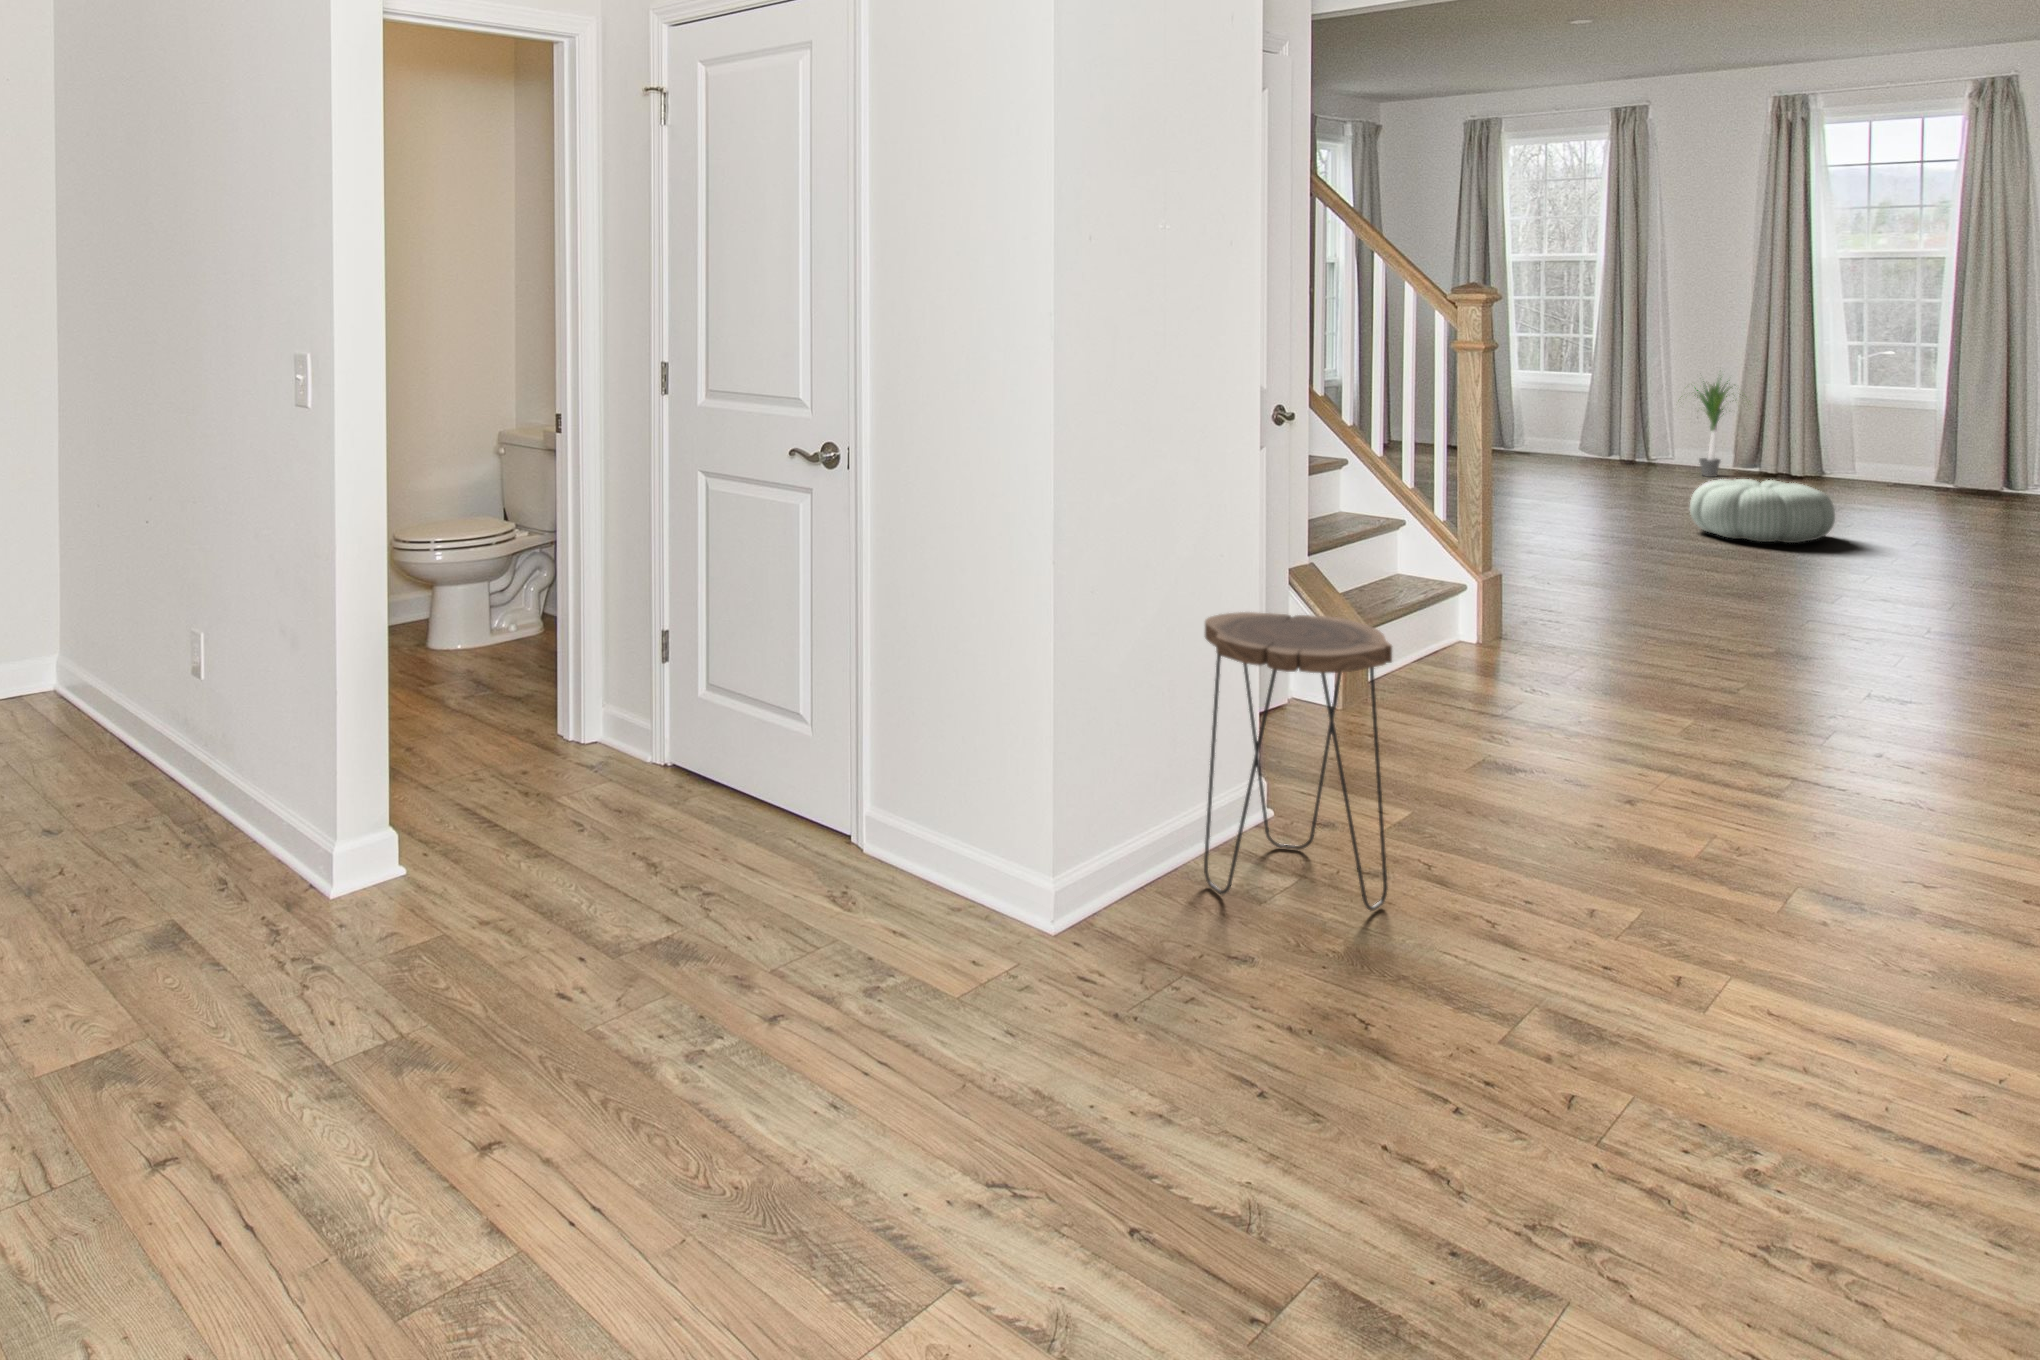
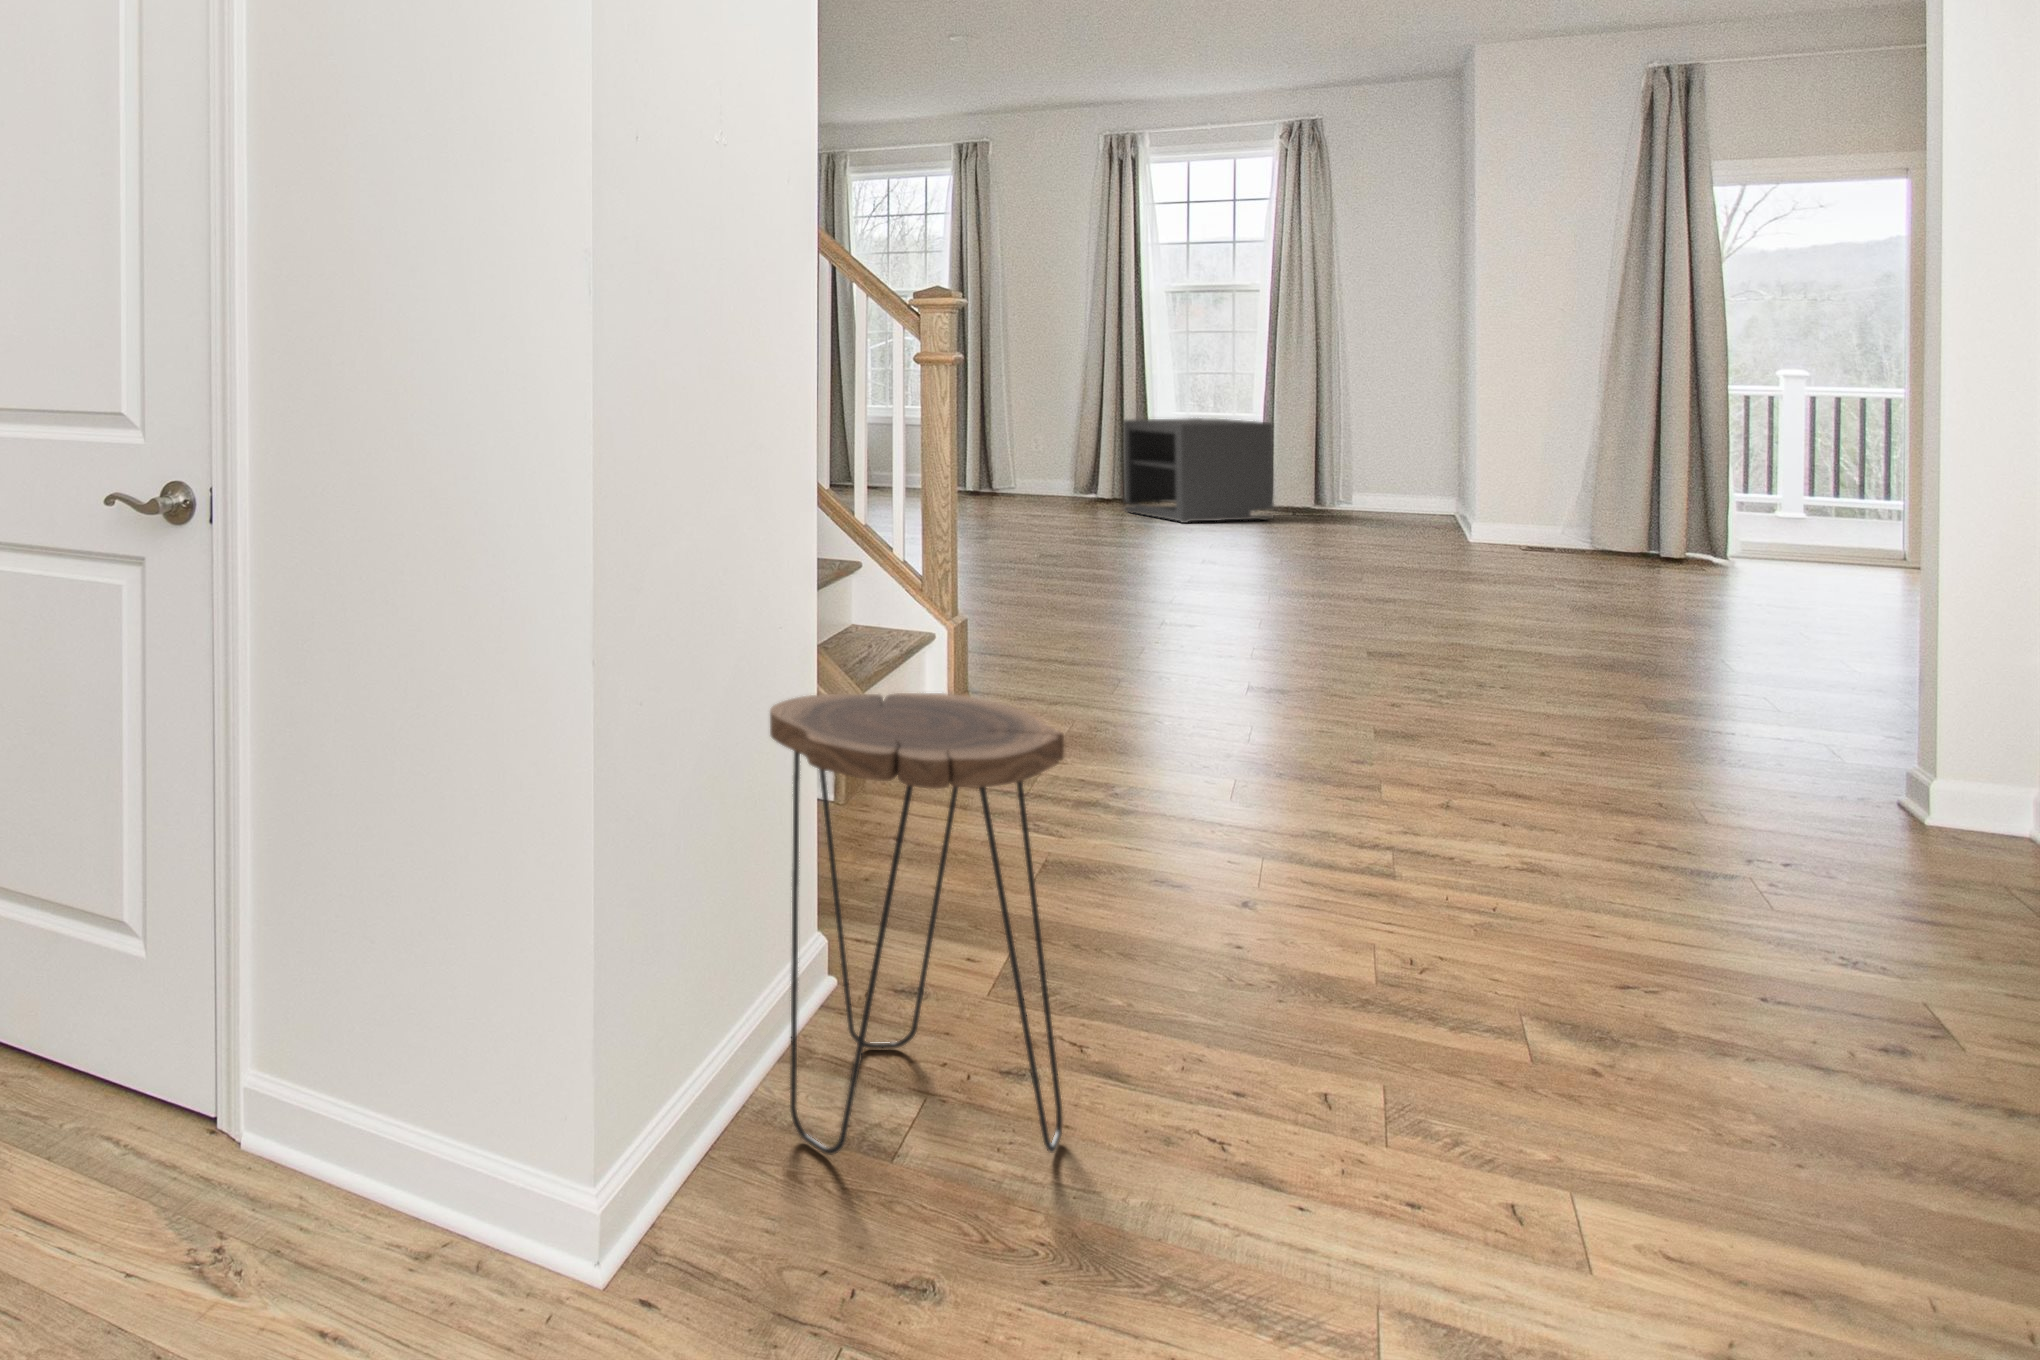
potted plant: present [1681,378,1746,477] -> none [1017,398,1095,512]
storage cabinet: none [1787,389,1954,493] -> present [1123,418,1274,523]
pouf: present [1690,479,1835,543] -> none [1075,509,1213,574]

